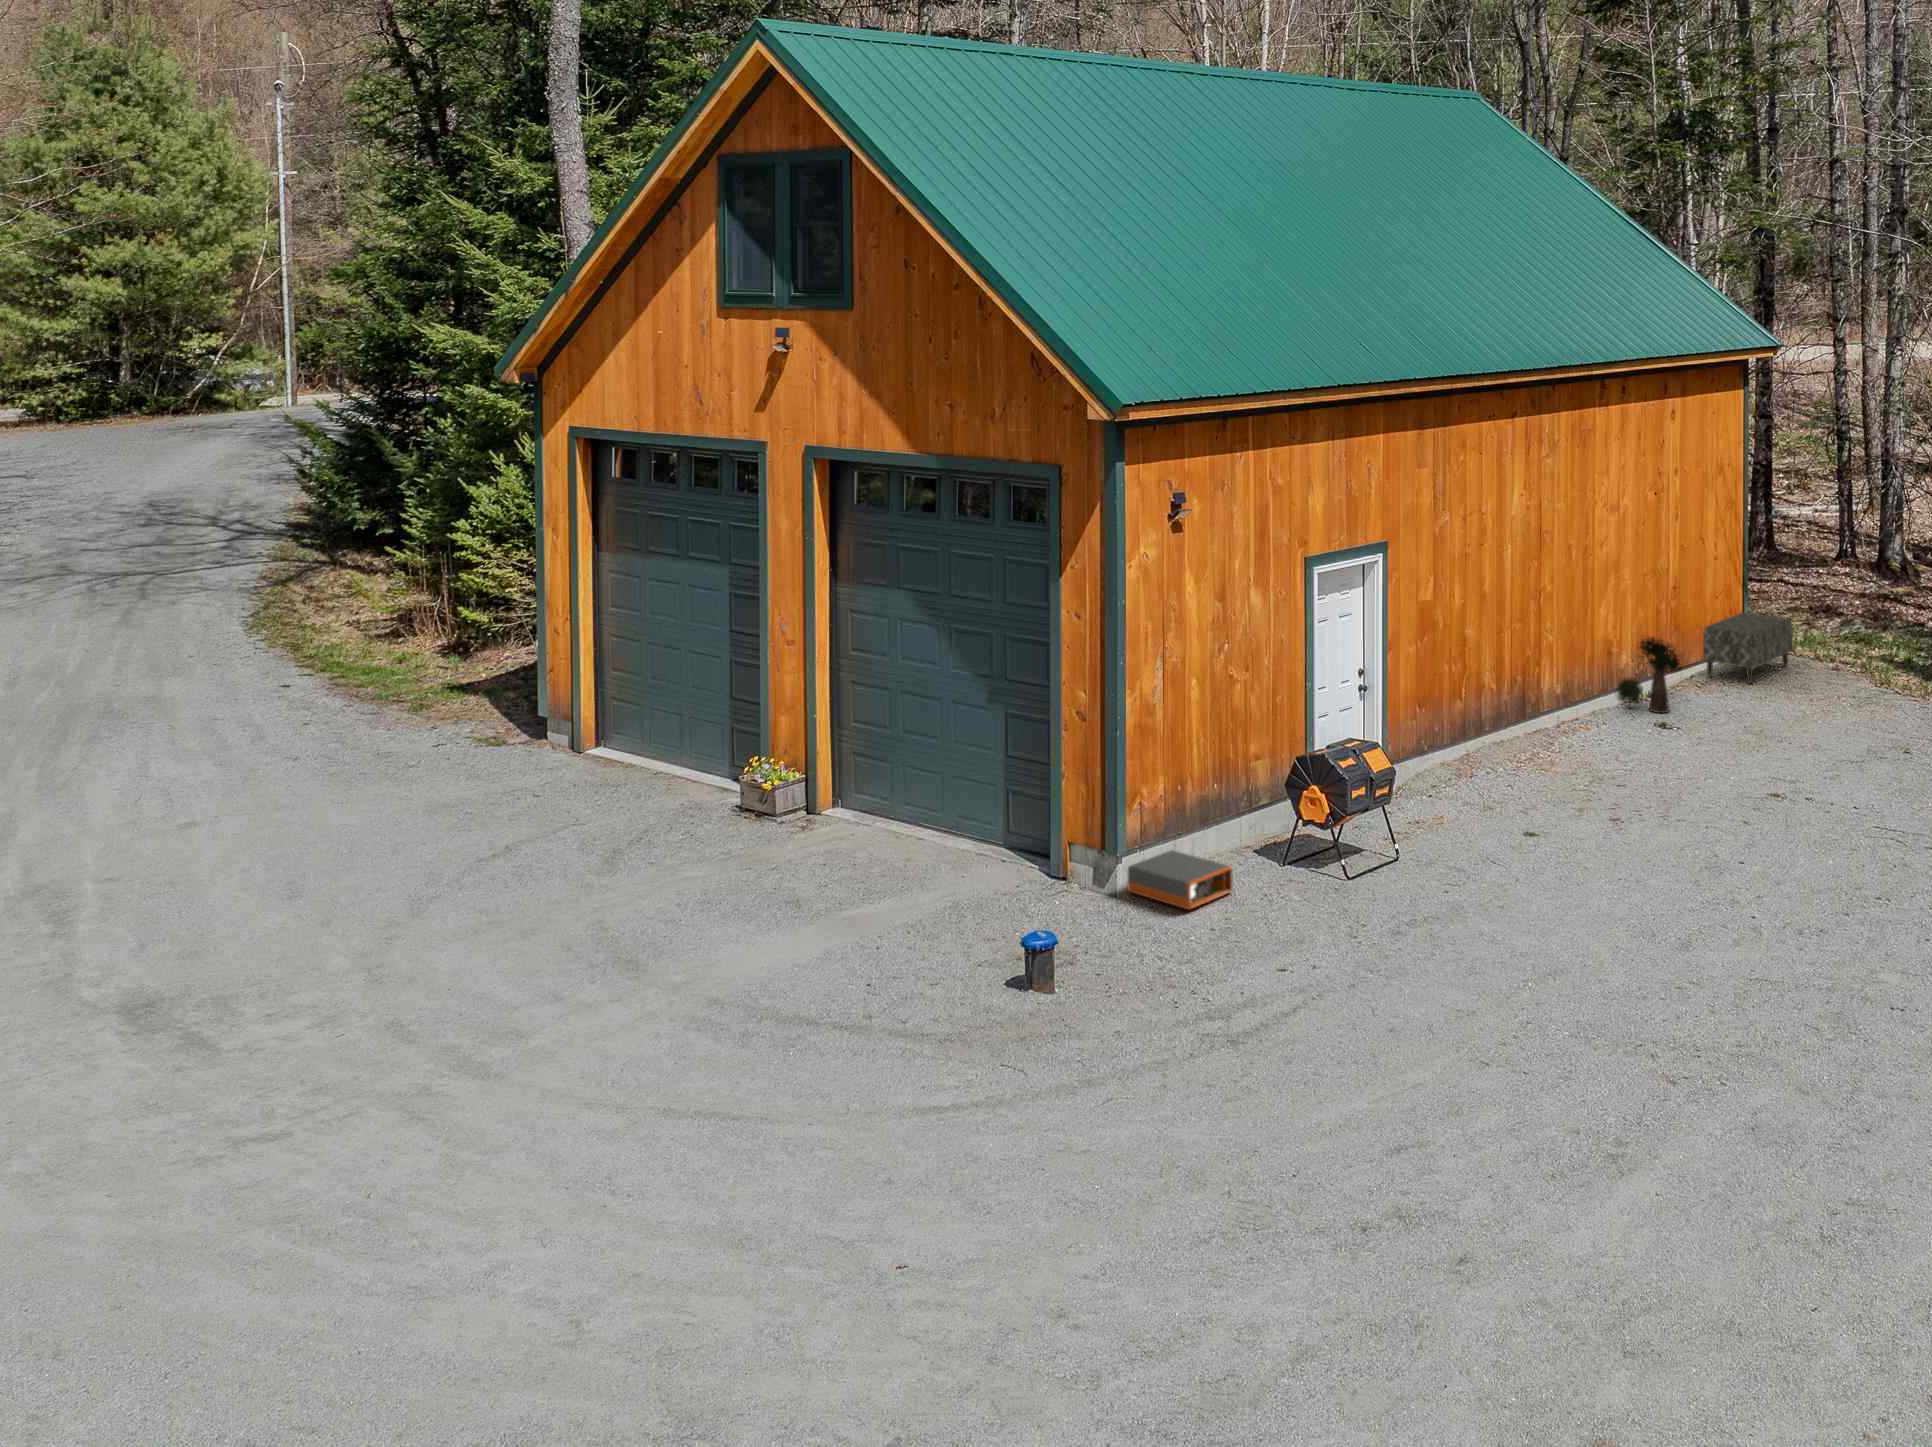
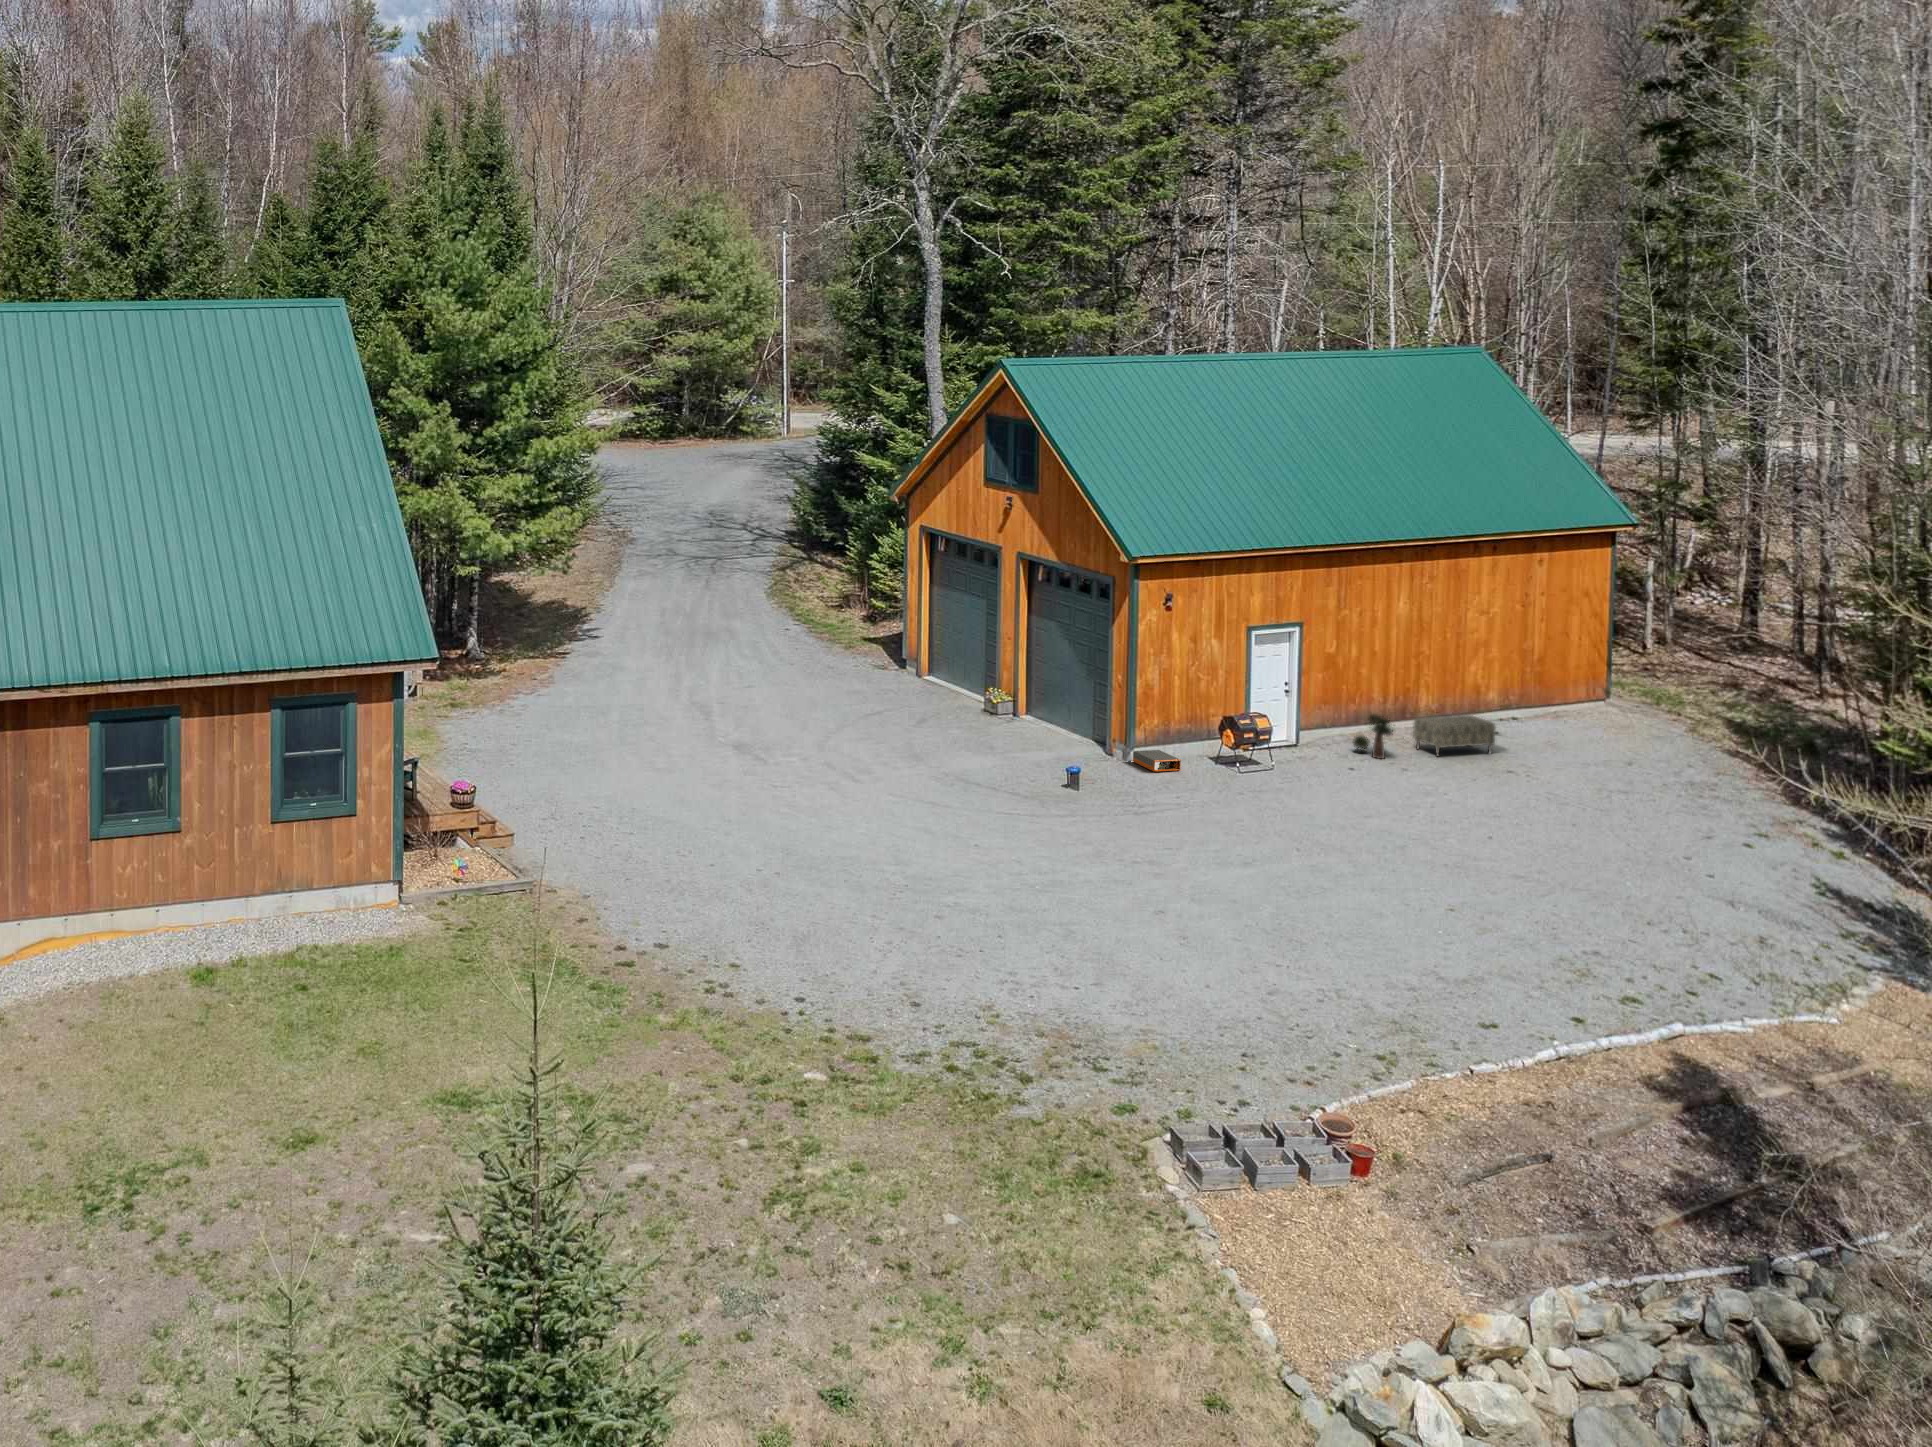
bench: present [1703,612,1792,684] -> present [1413,715,1496,756]
potted plant: present [1615,637,1682,713] -> present [1353,714,1393,759]

